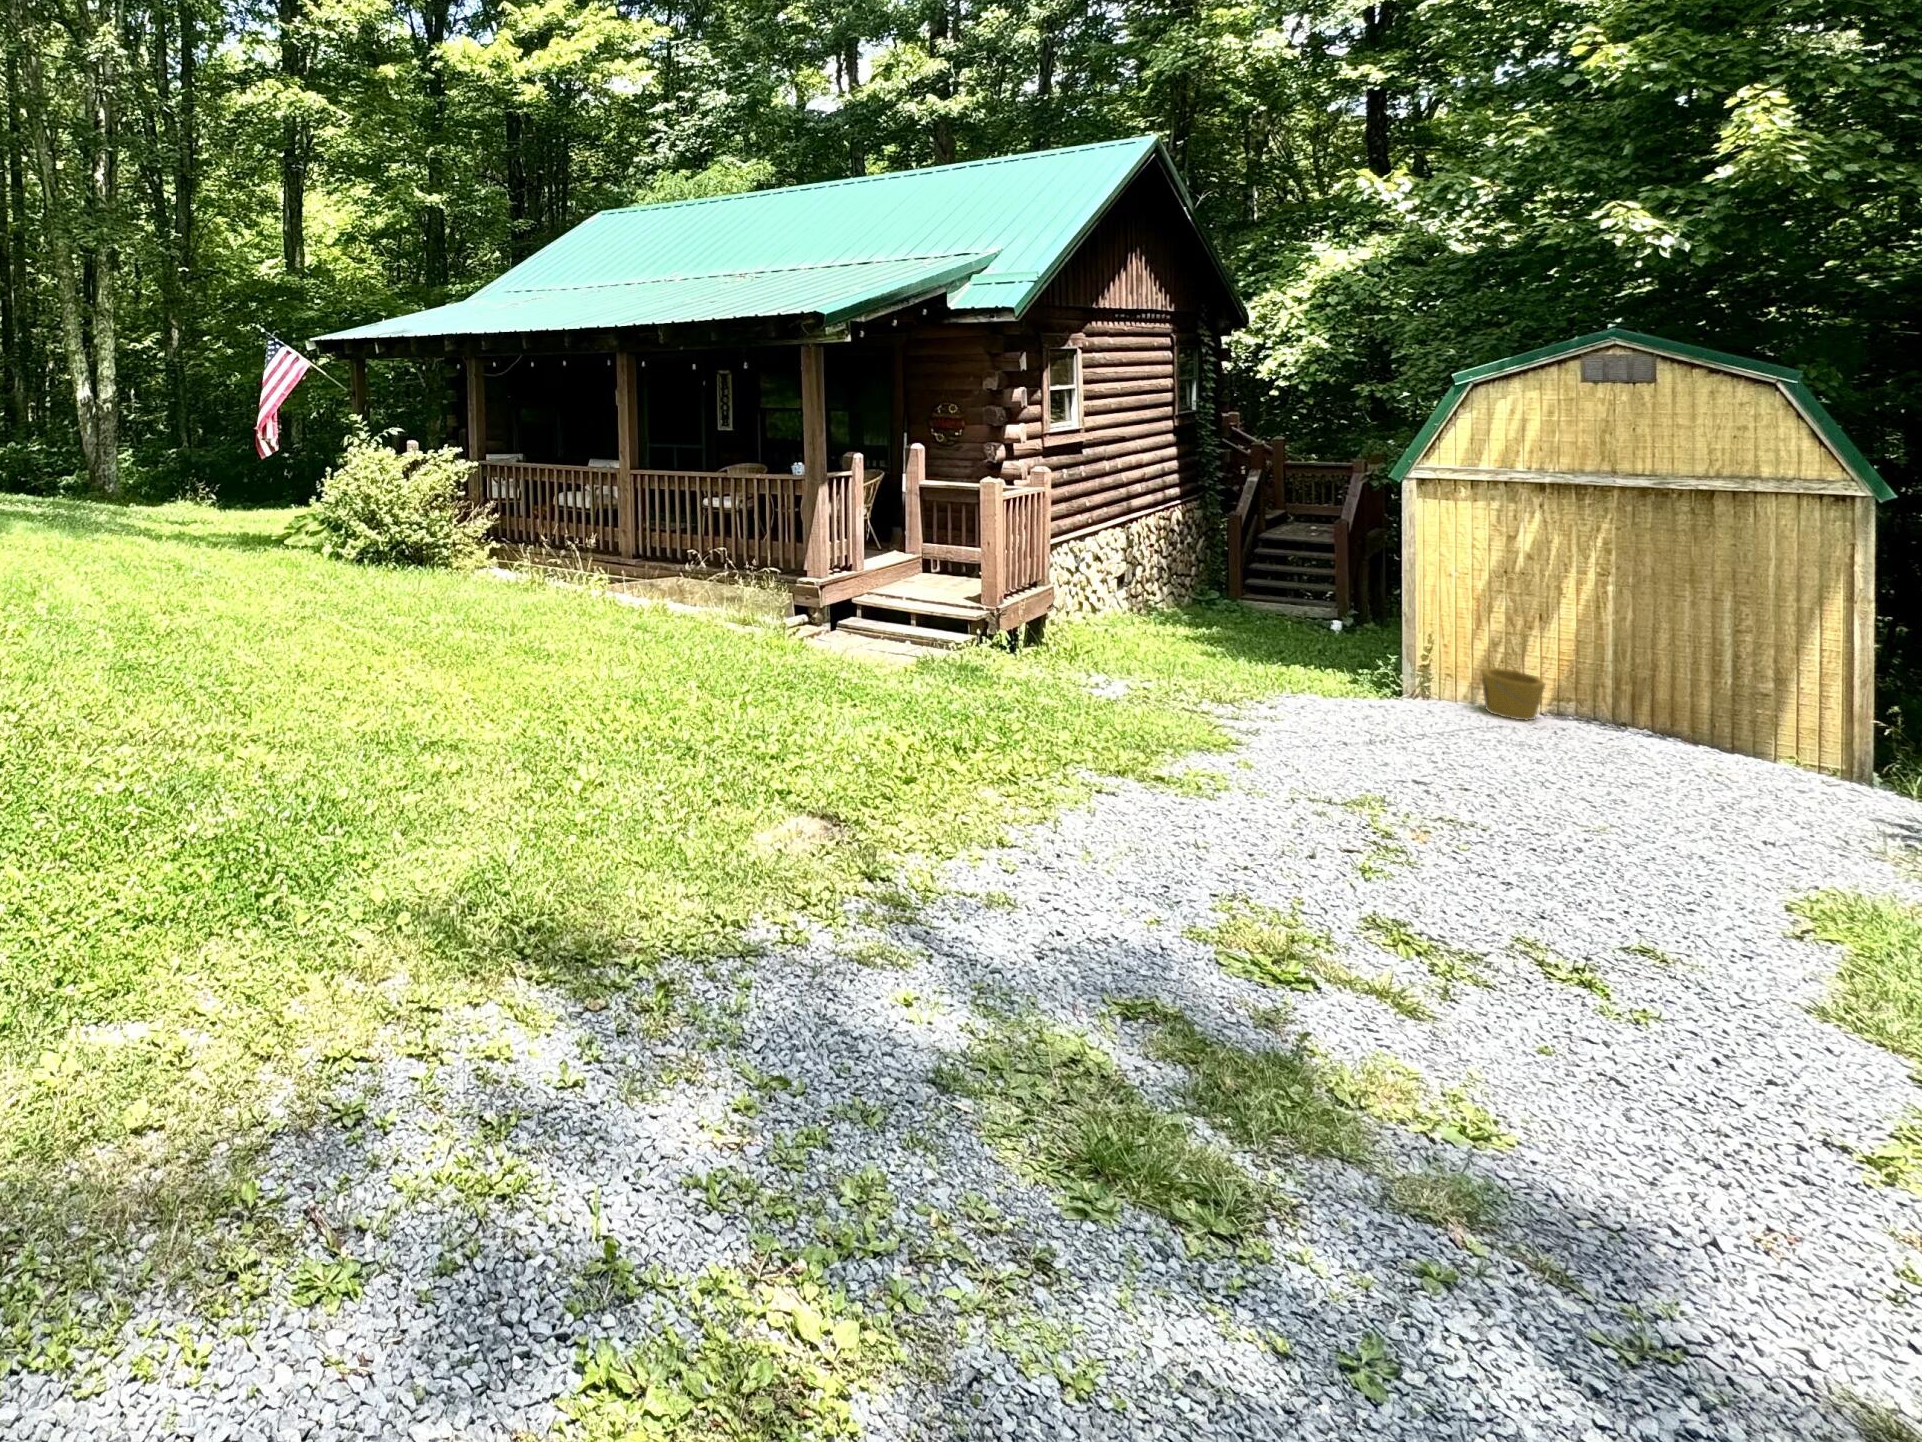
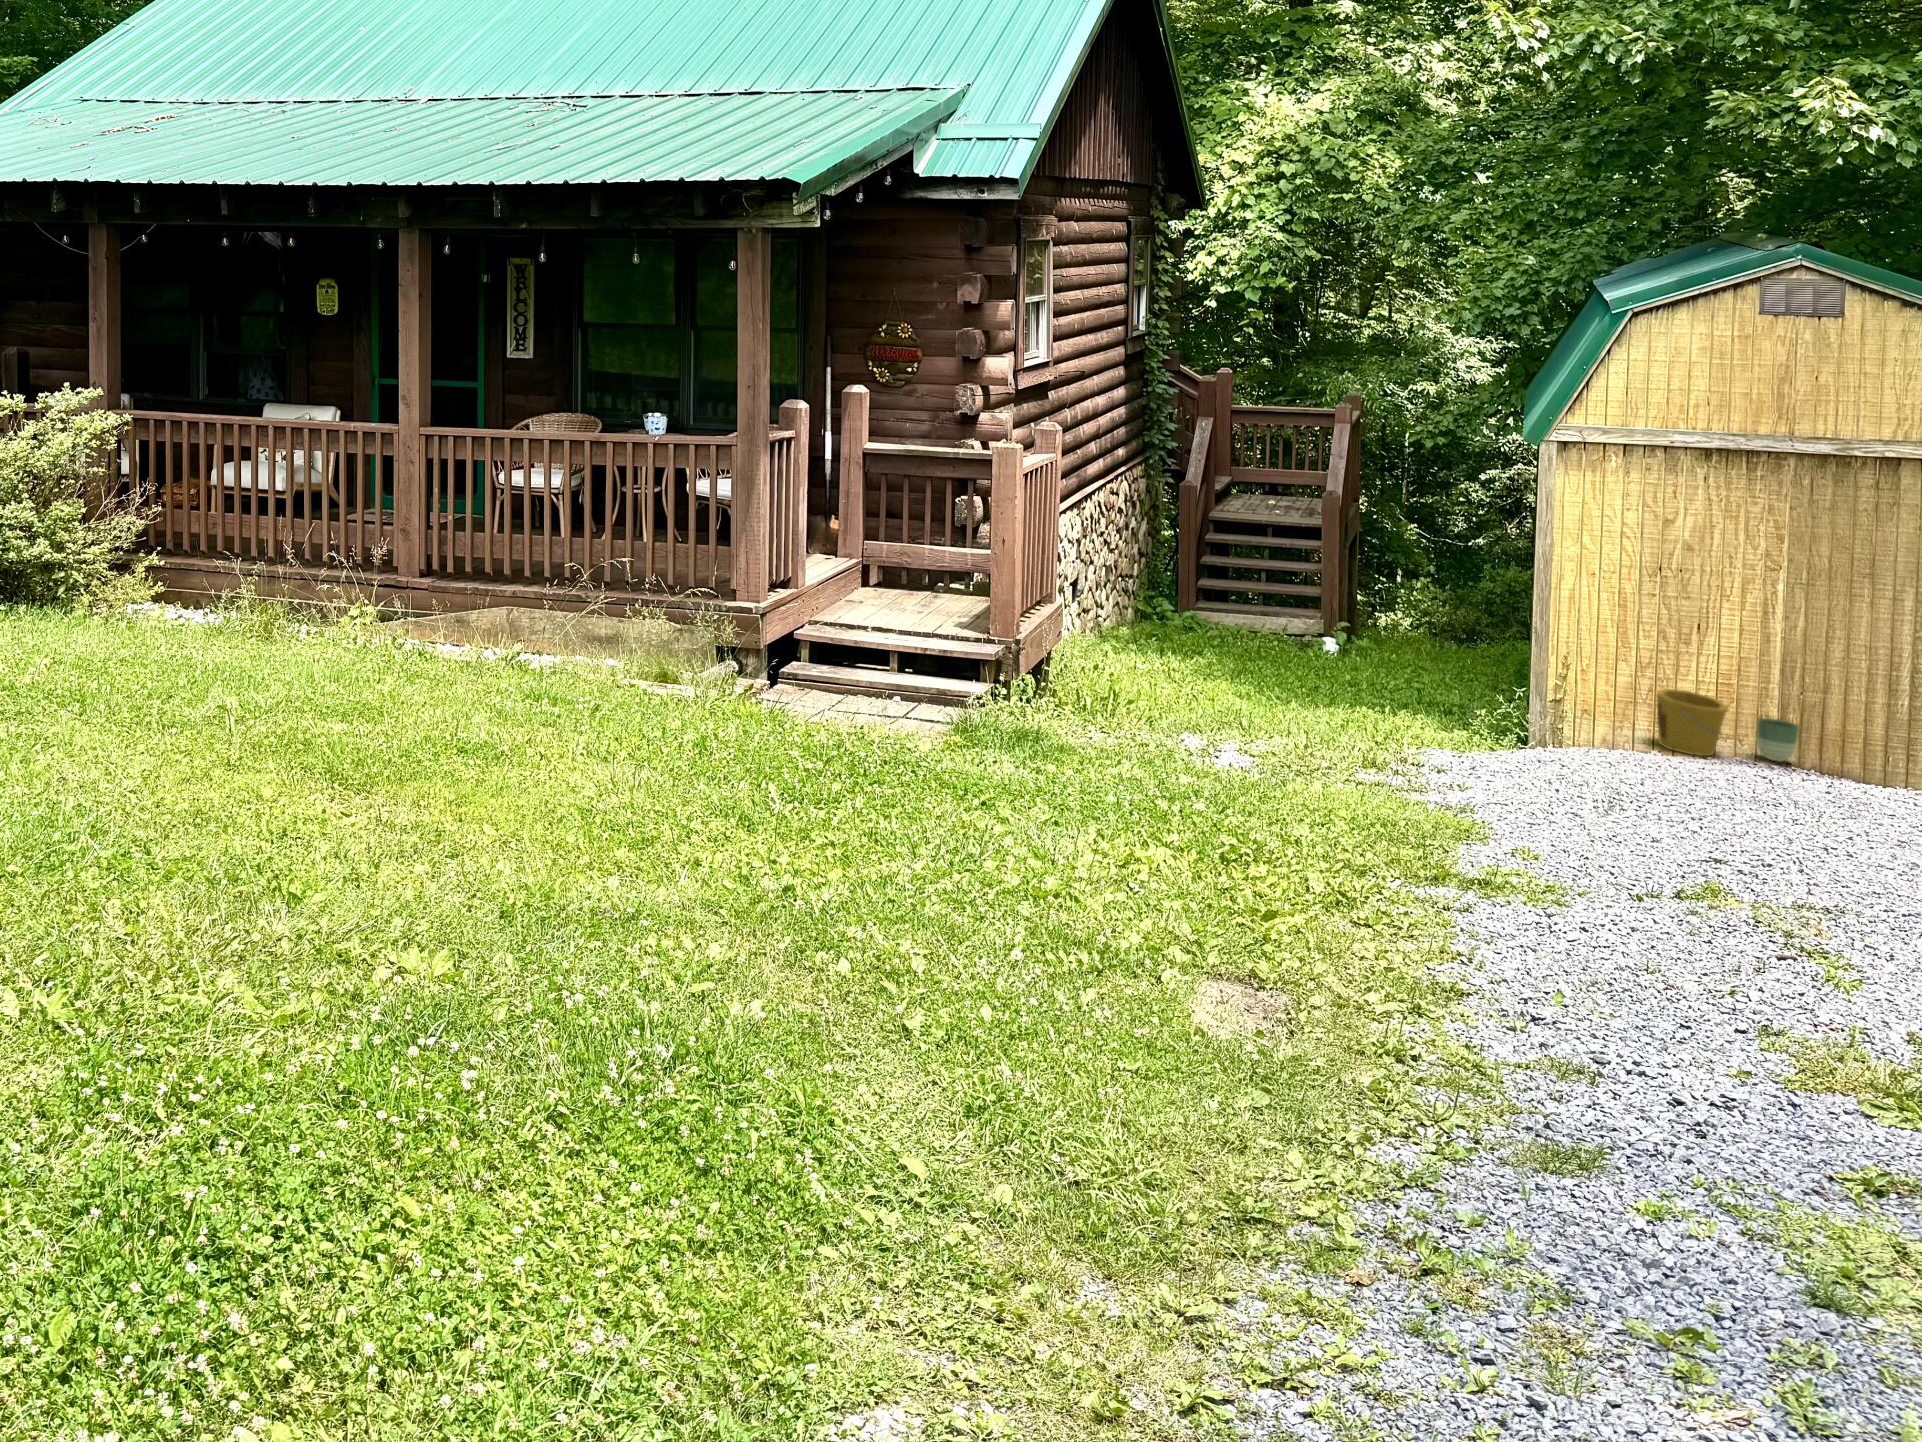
planter: none [1576,695,1614,730] -> present [1756,718,1800,762]

